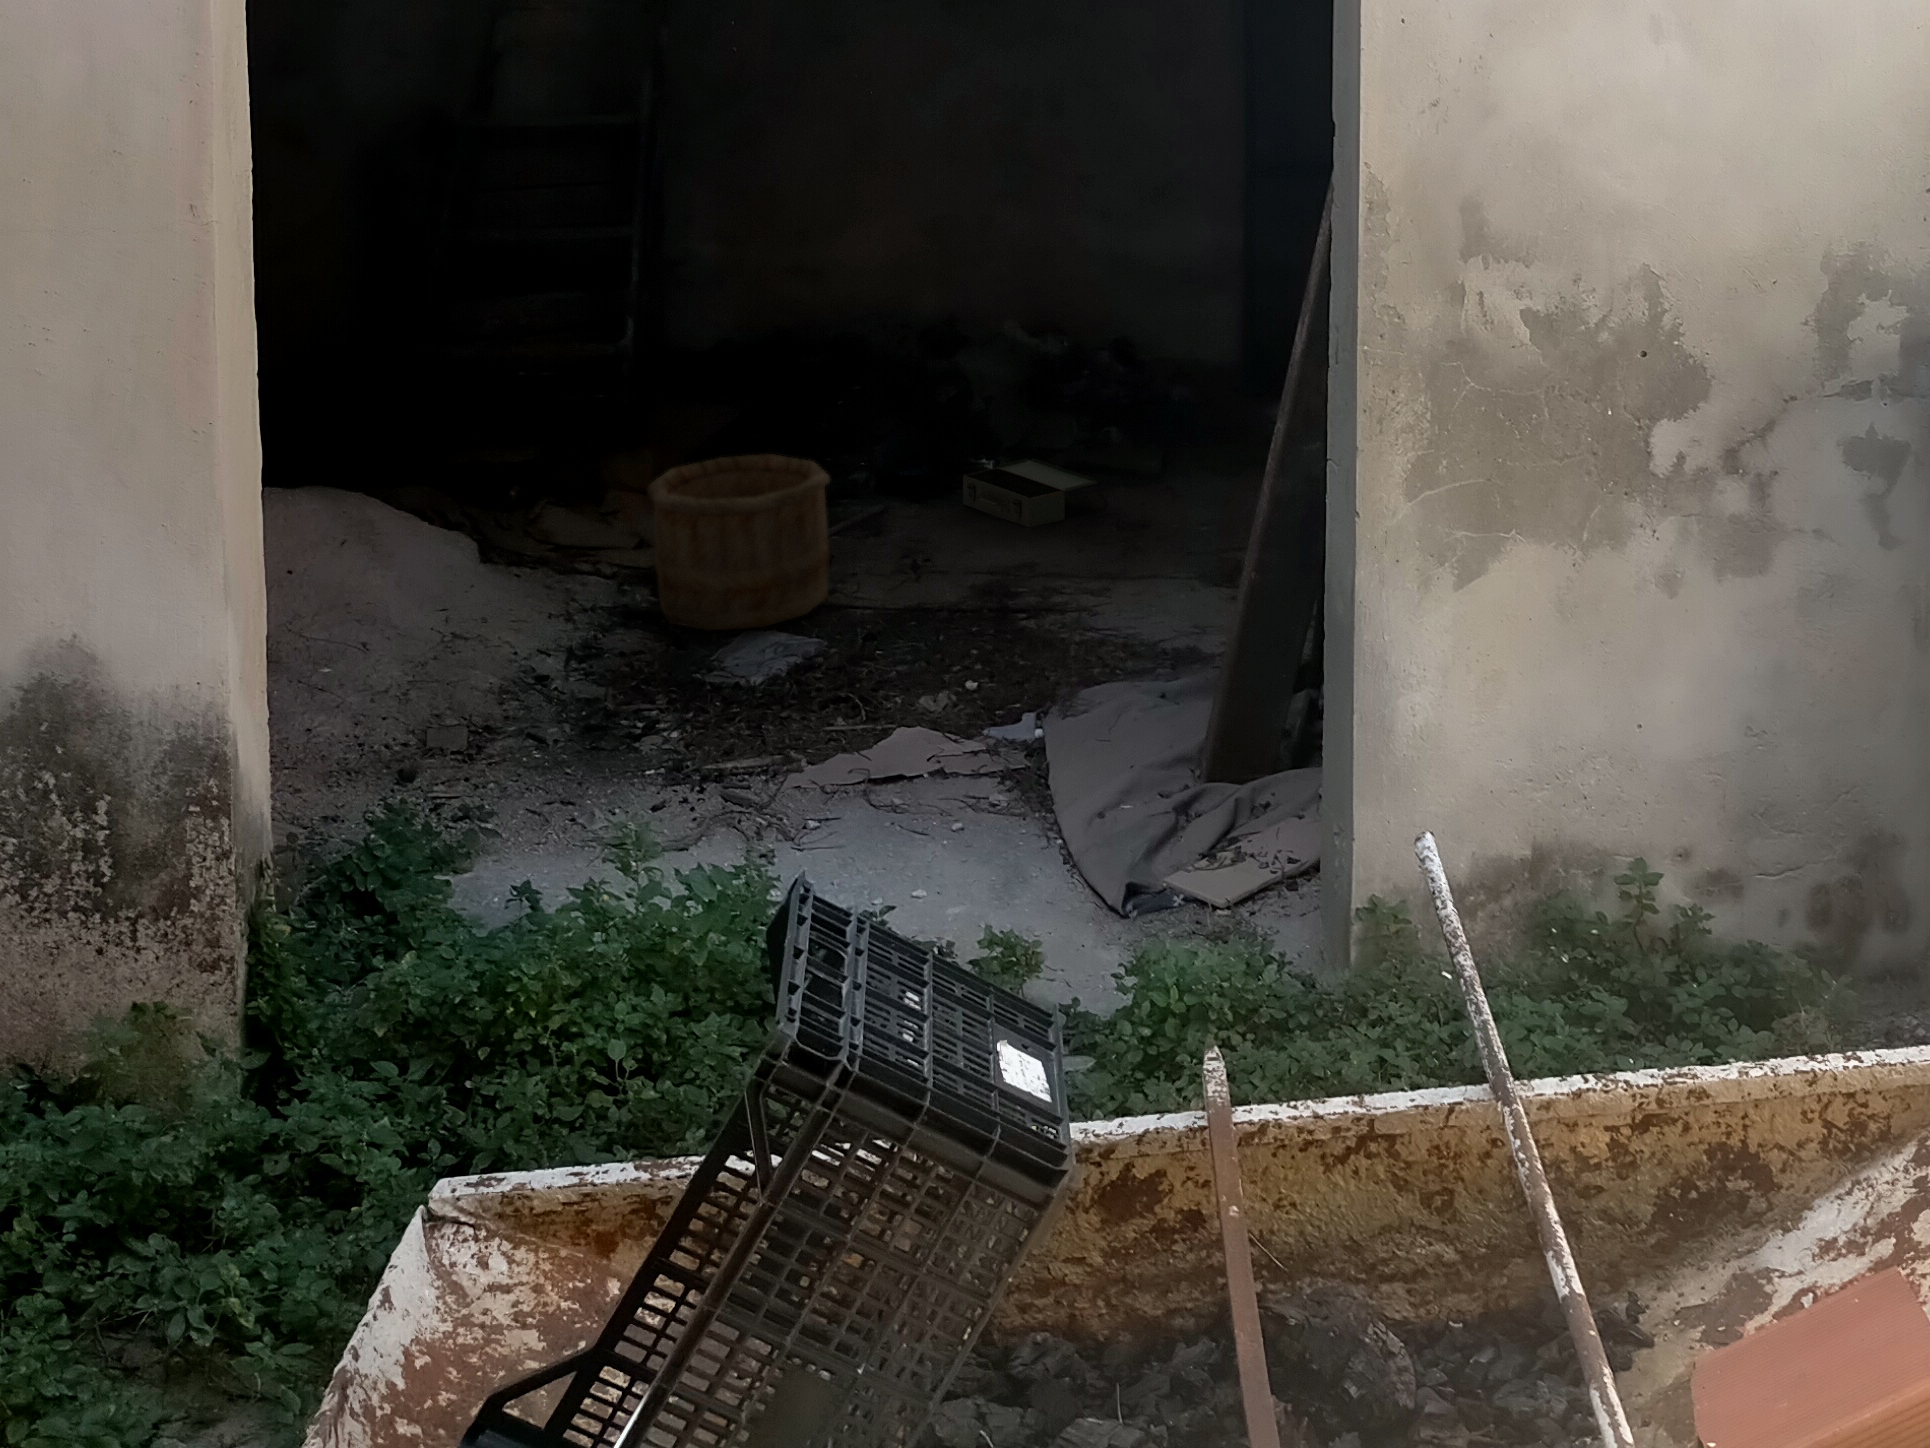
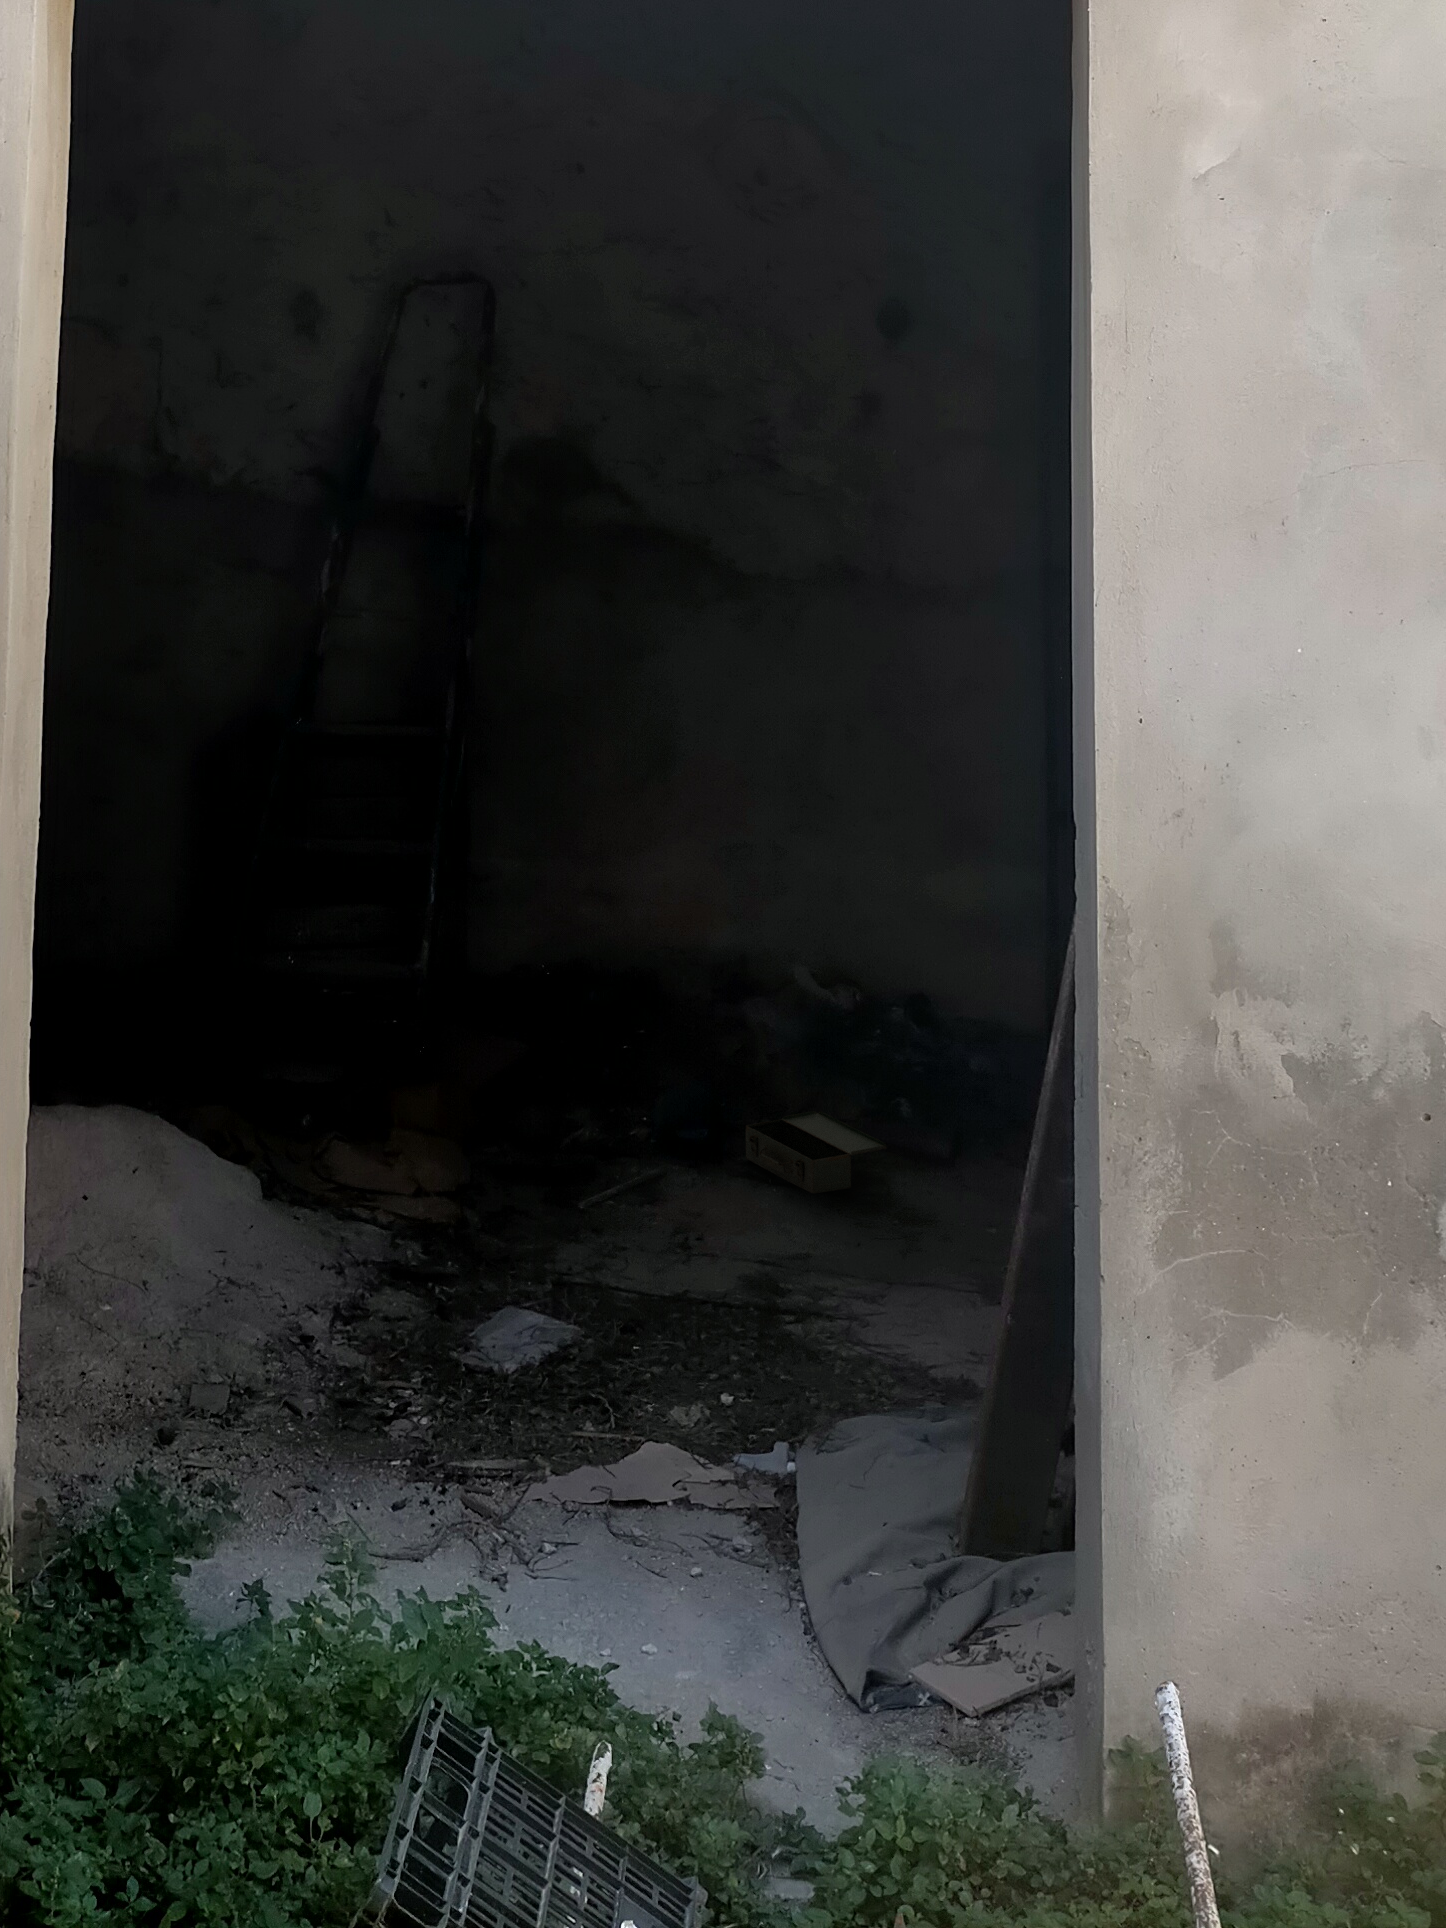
wooden bucket: present [647,454,830,630] -> none [415,1094,597,1292]

